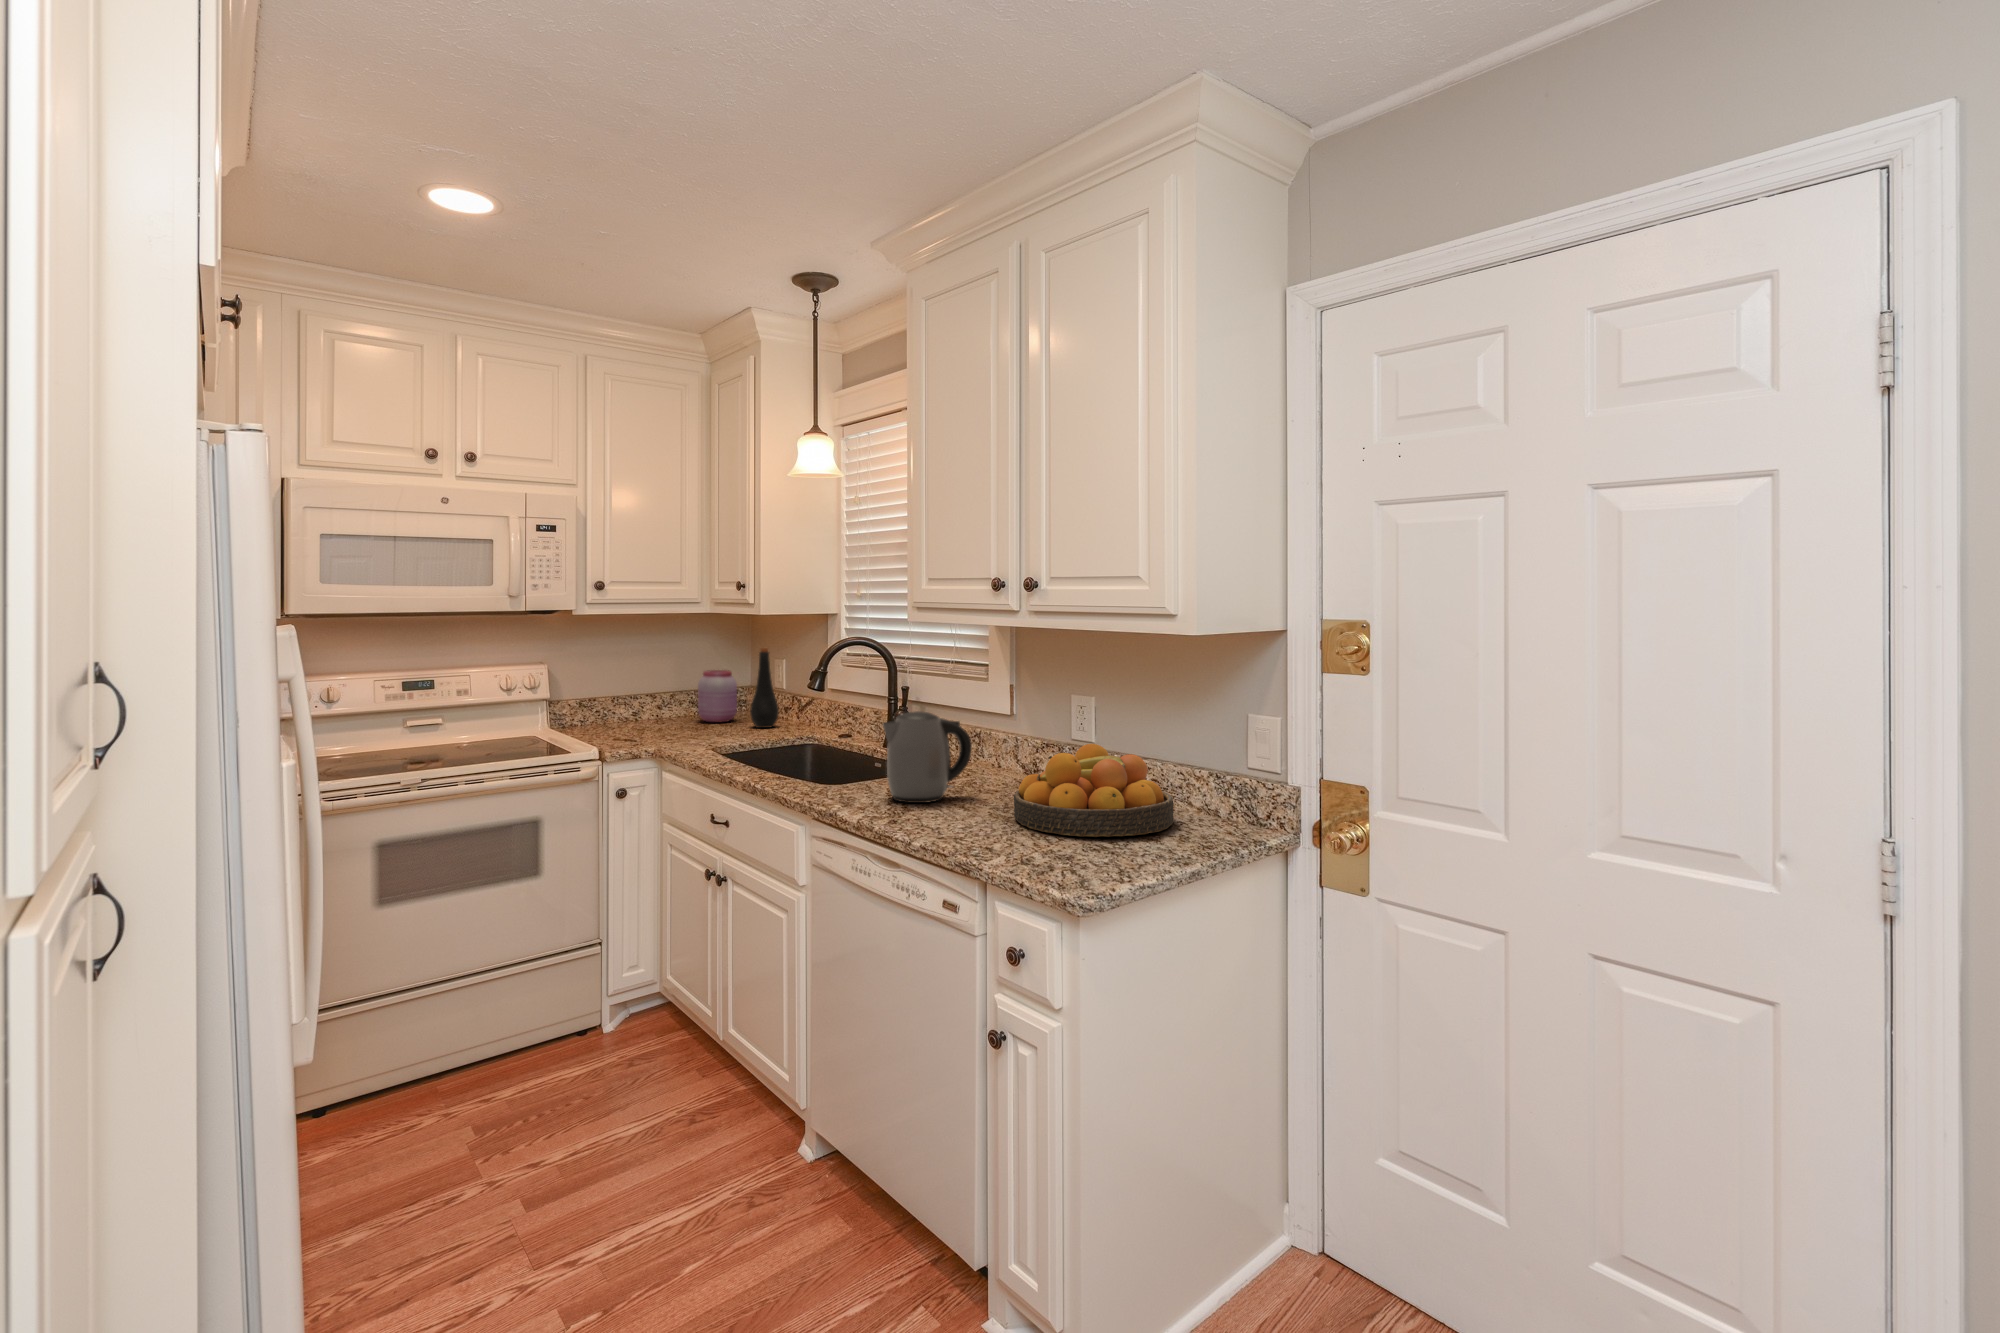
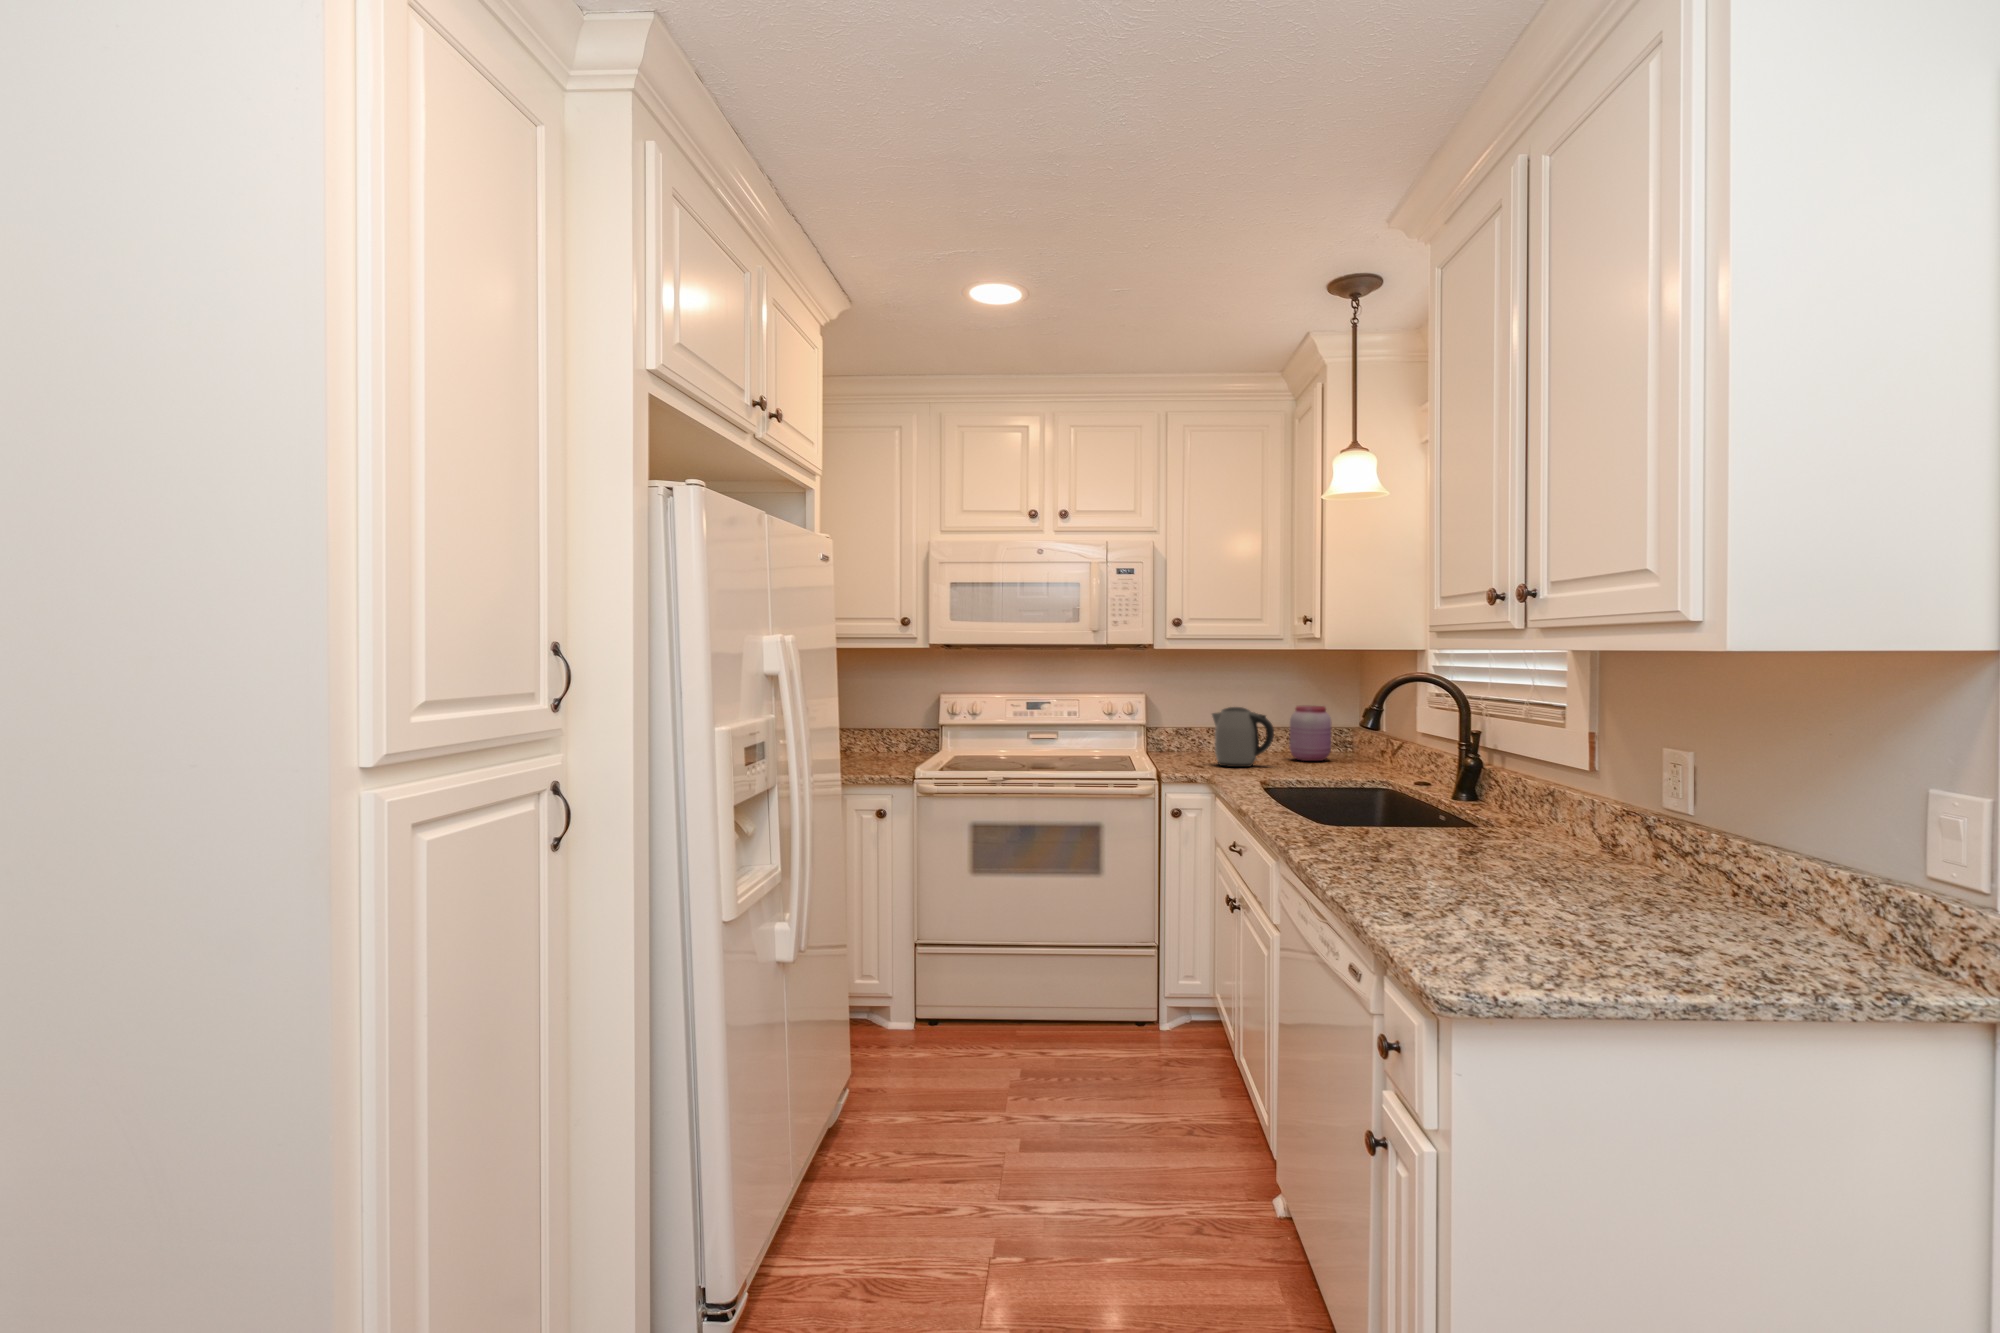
bottle: present [750,648,779,728] -> none [1335,682,1368,770]
kettle: present [883,711,972,803] -> present [1212,707,1274,767]
fruit bowl: present [1014,744,1174,837] -> none [1494,809,1759,946]

